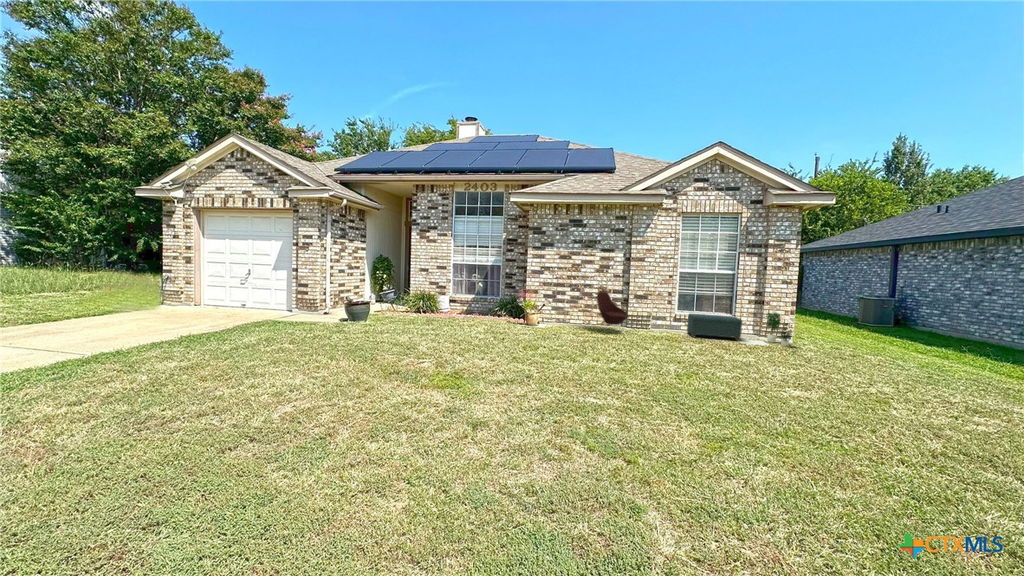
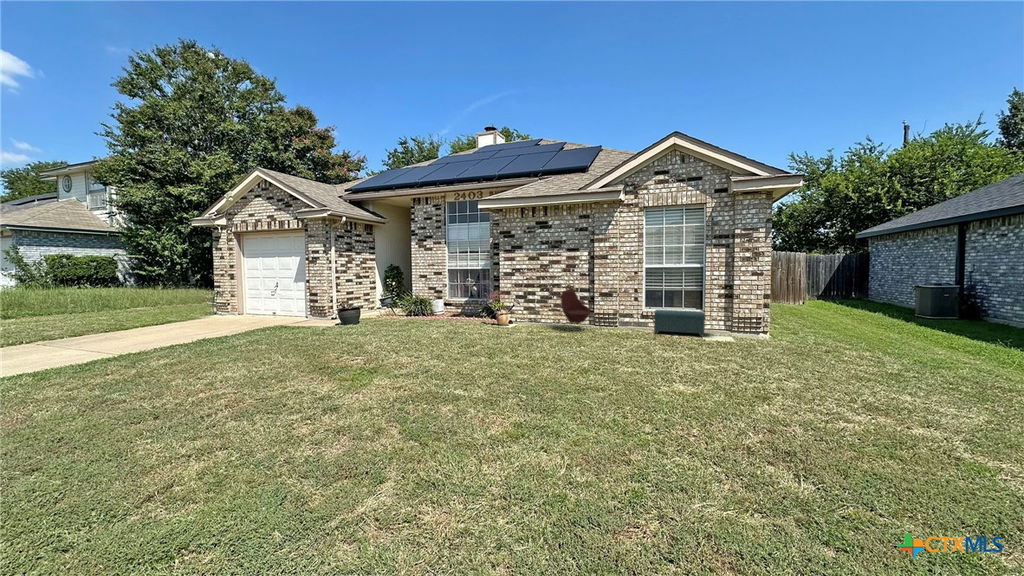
potted plant: present [766,312,791,347] -> none [732,303,757,342]

